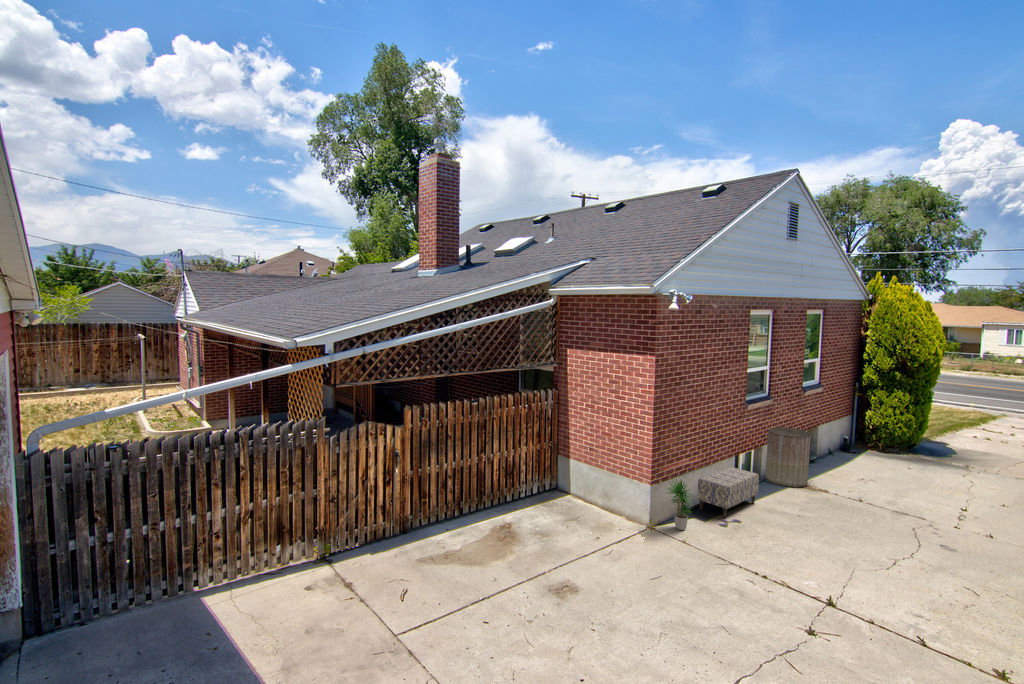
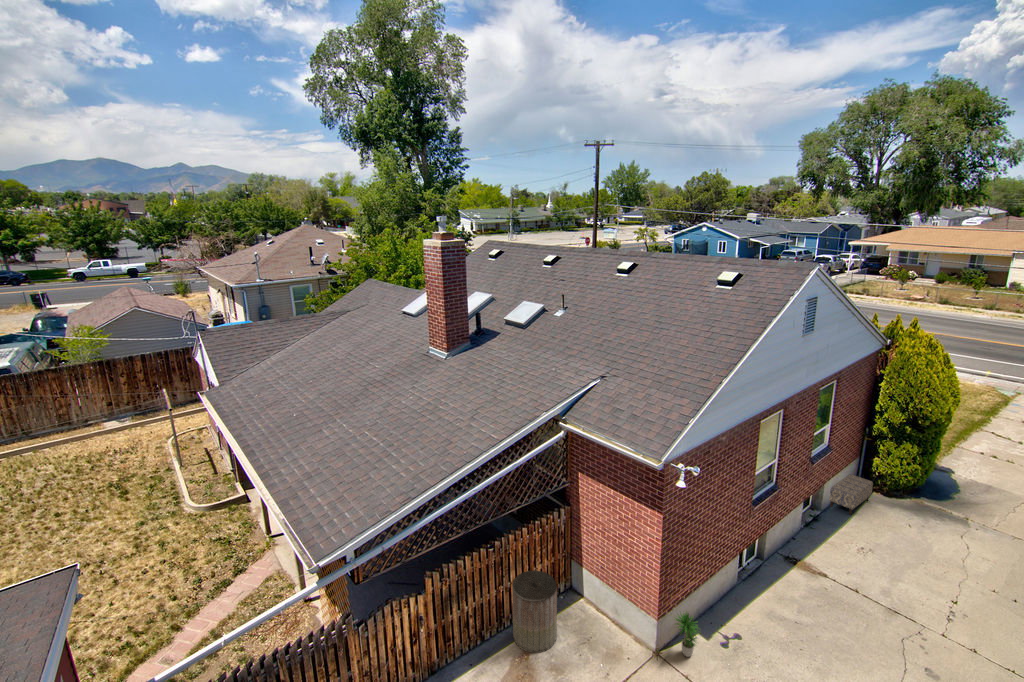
trash can: present [765,427,811,488] -> present [512,570,557,653]
bench: present [697,467,759,518] -> present [829,474,873,515]

